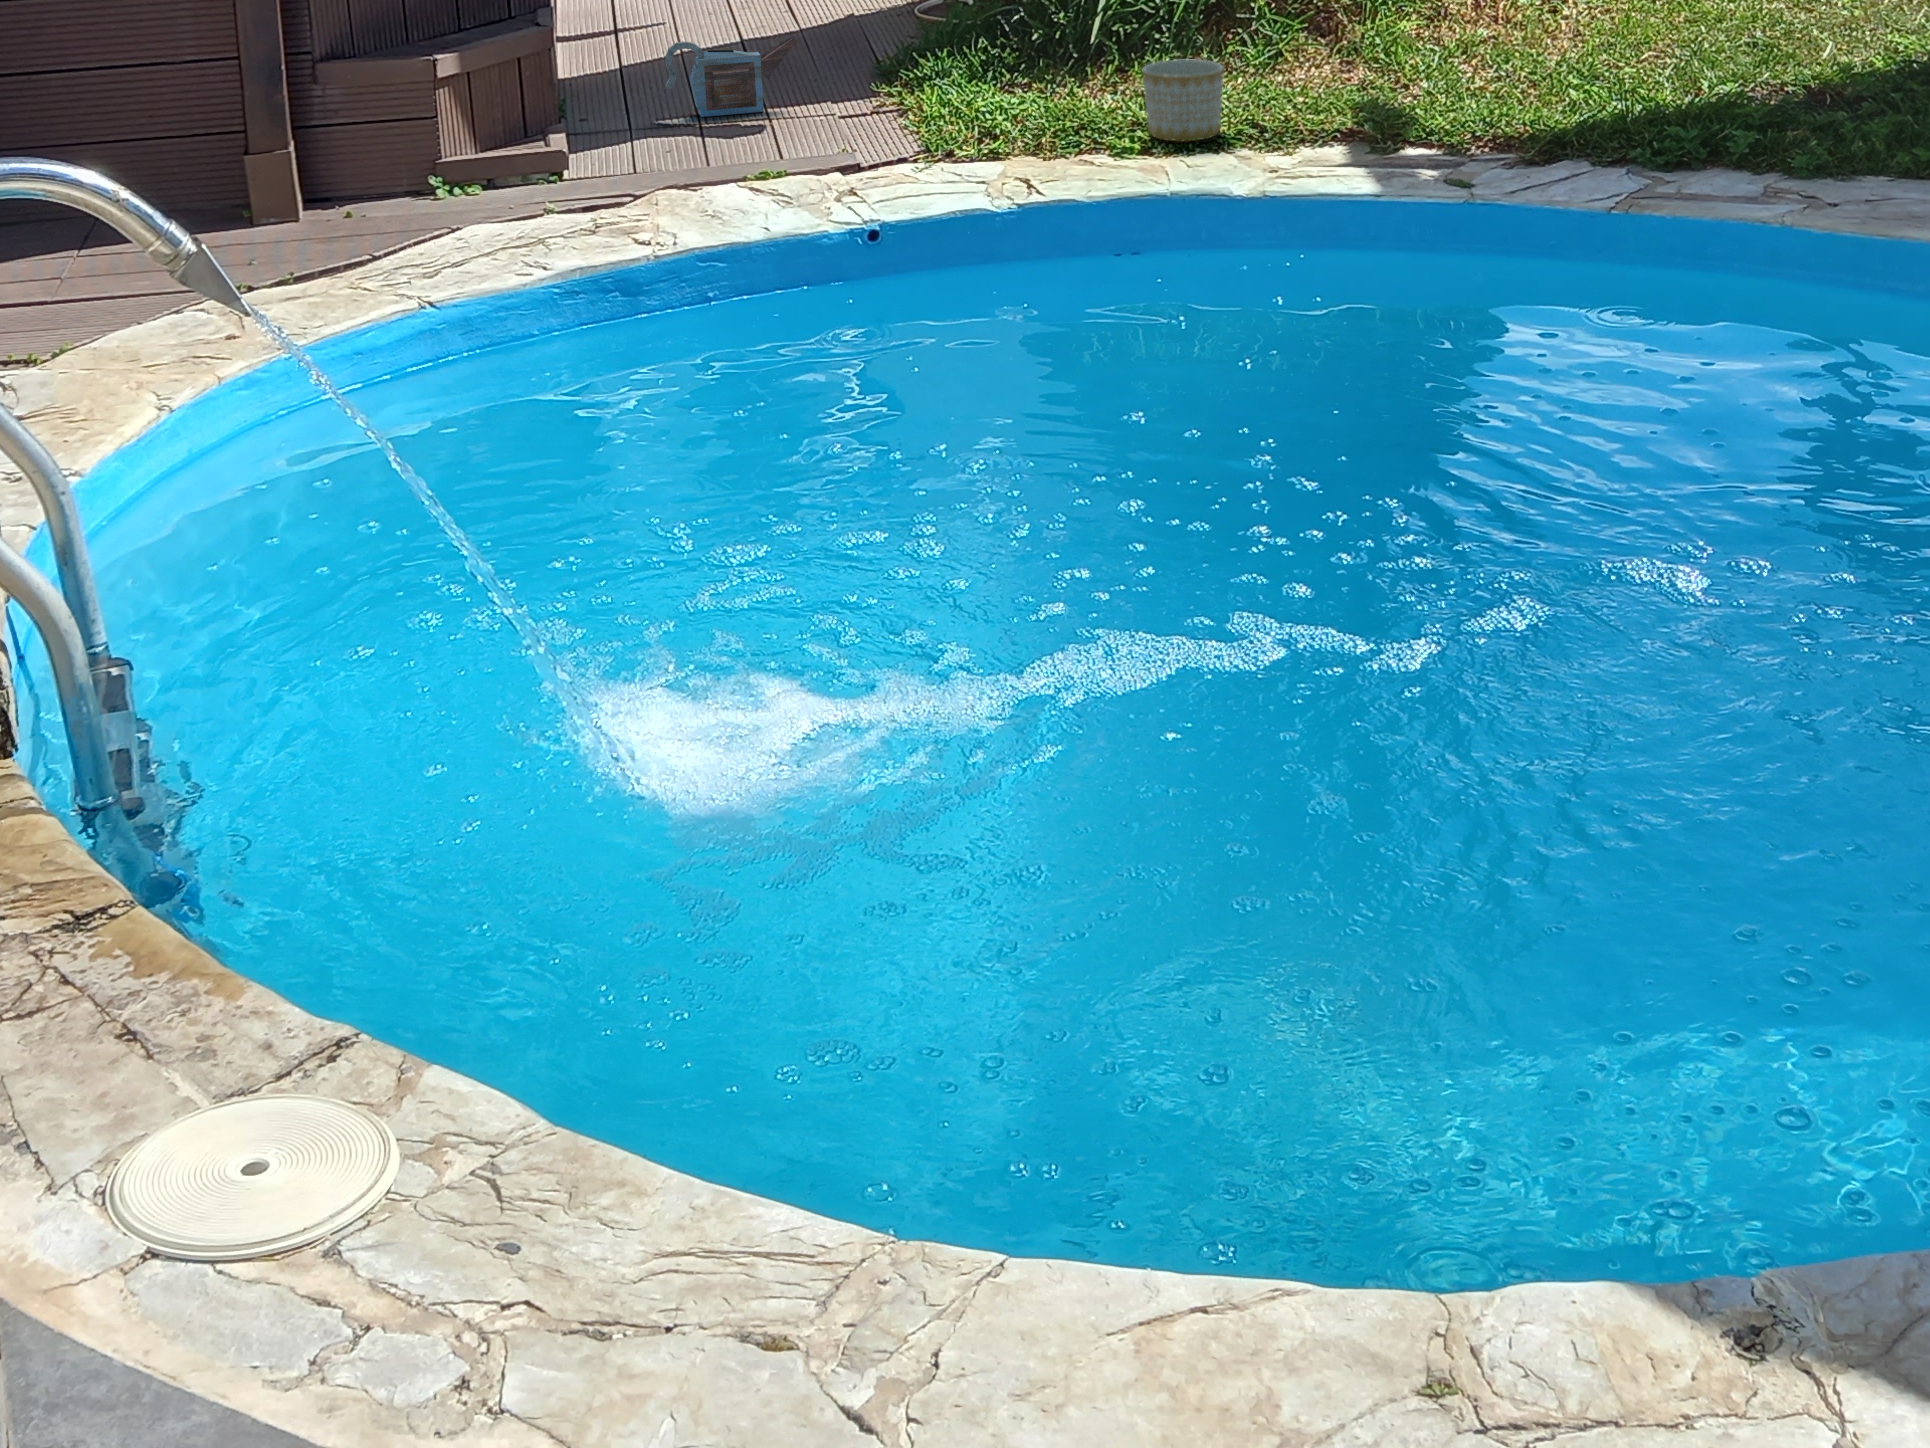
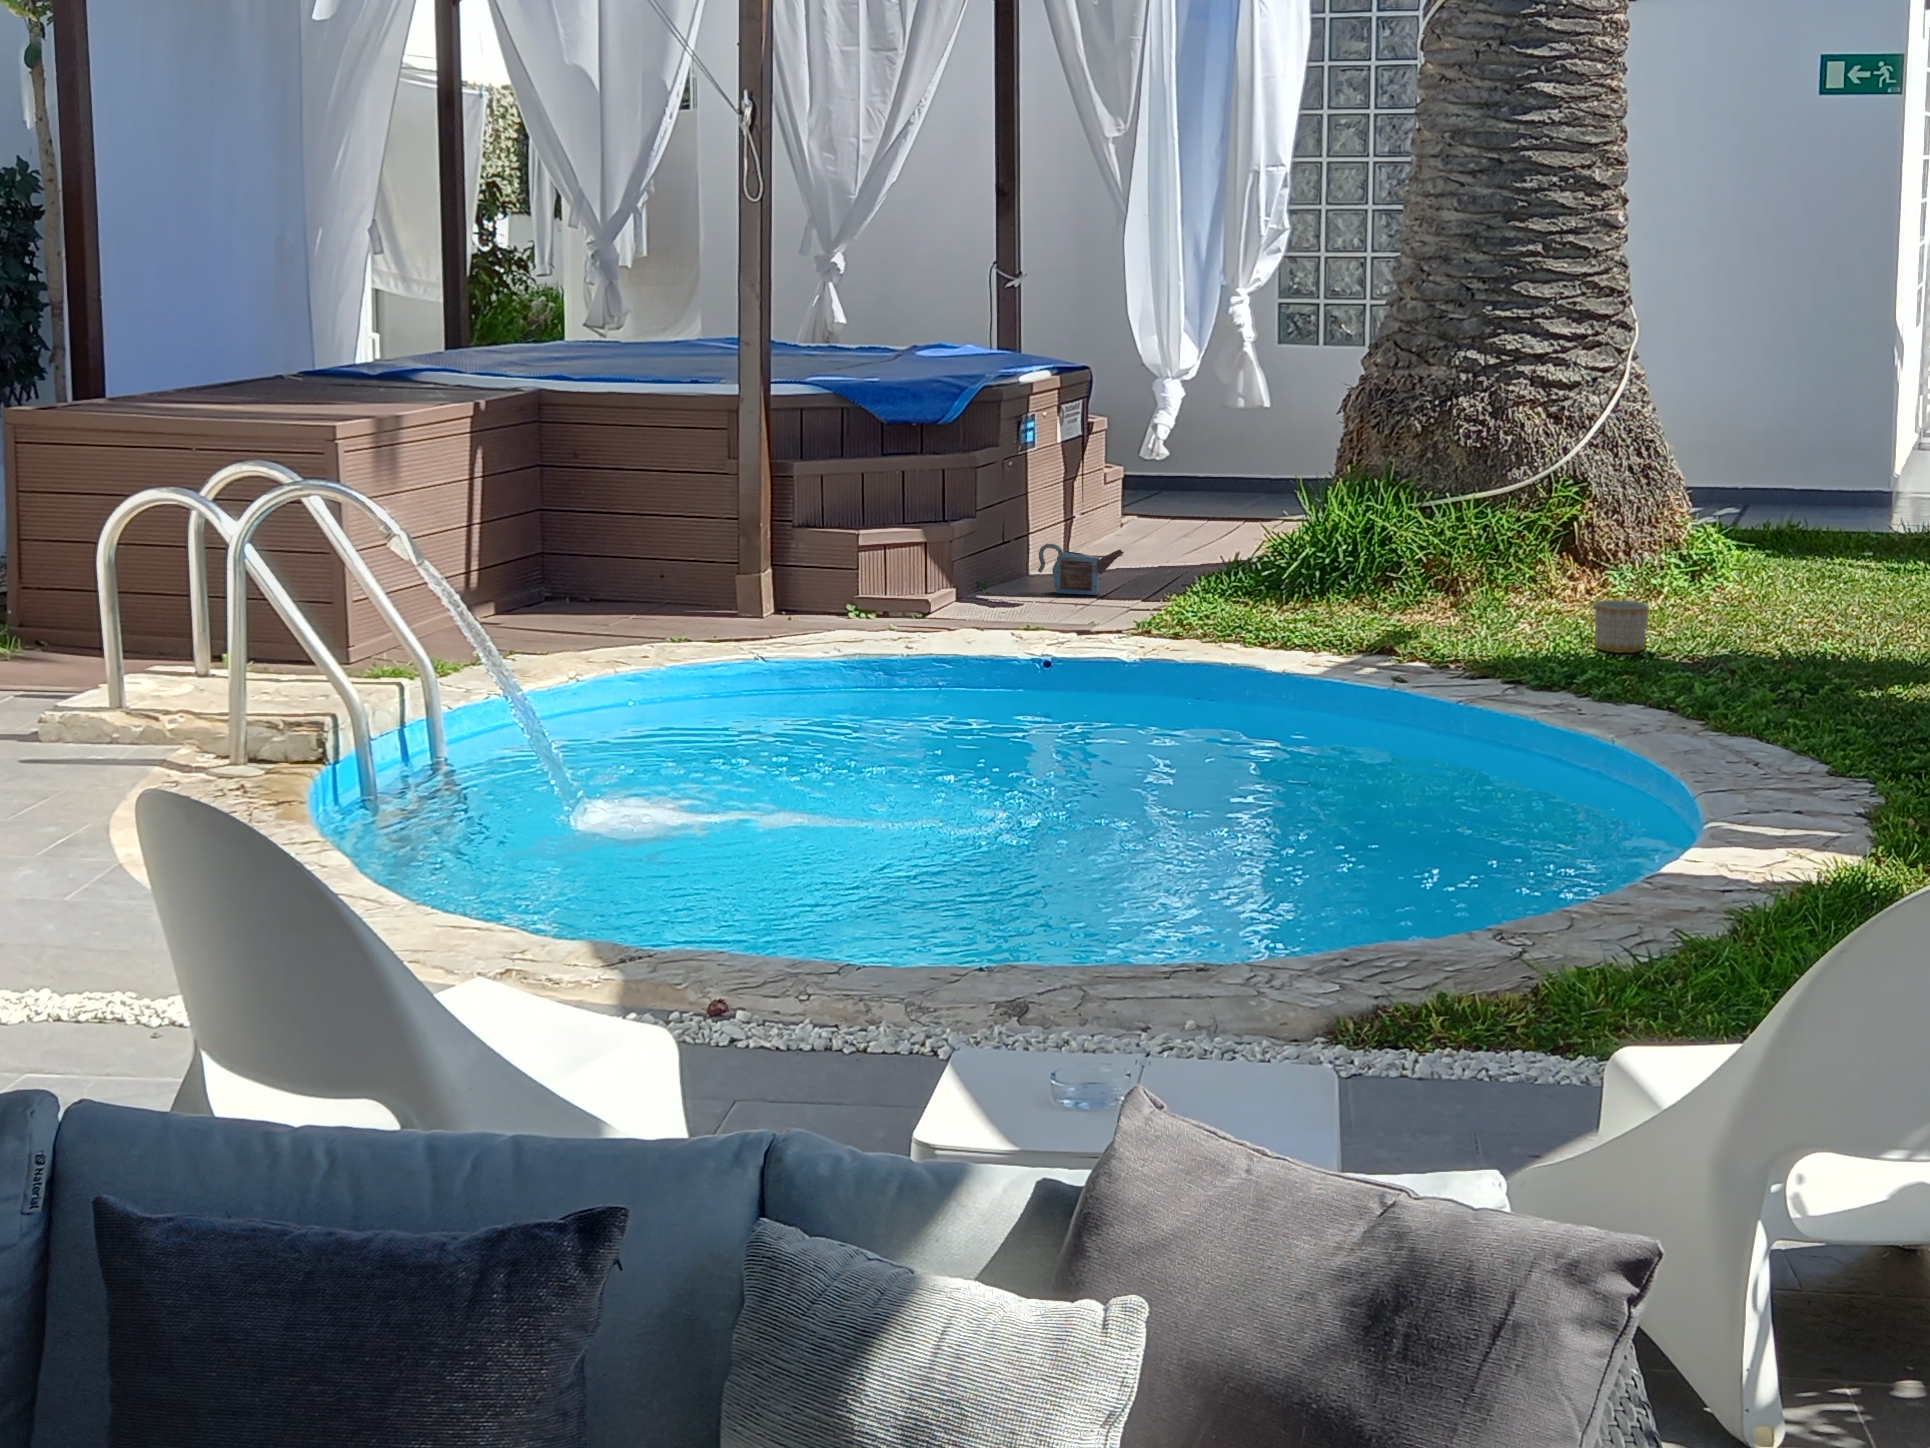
planter: present [1143,60,1224,142] -> present [1594,600,1649,653]

